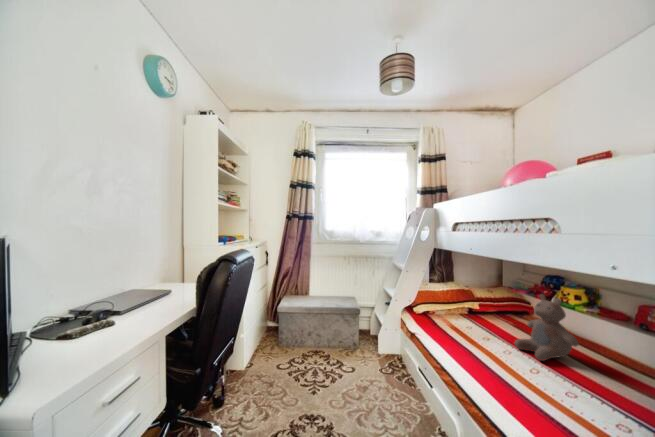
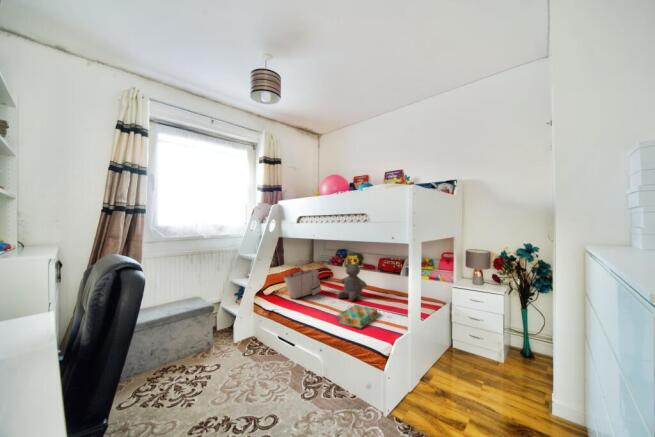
tote bag: none [434,279,493,332] -> present [284,270,321,298]
board game: none [486,369,594,414] -> present [337,305,380,329]

